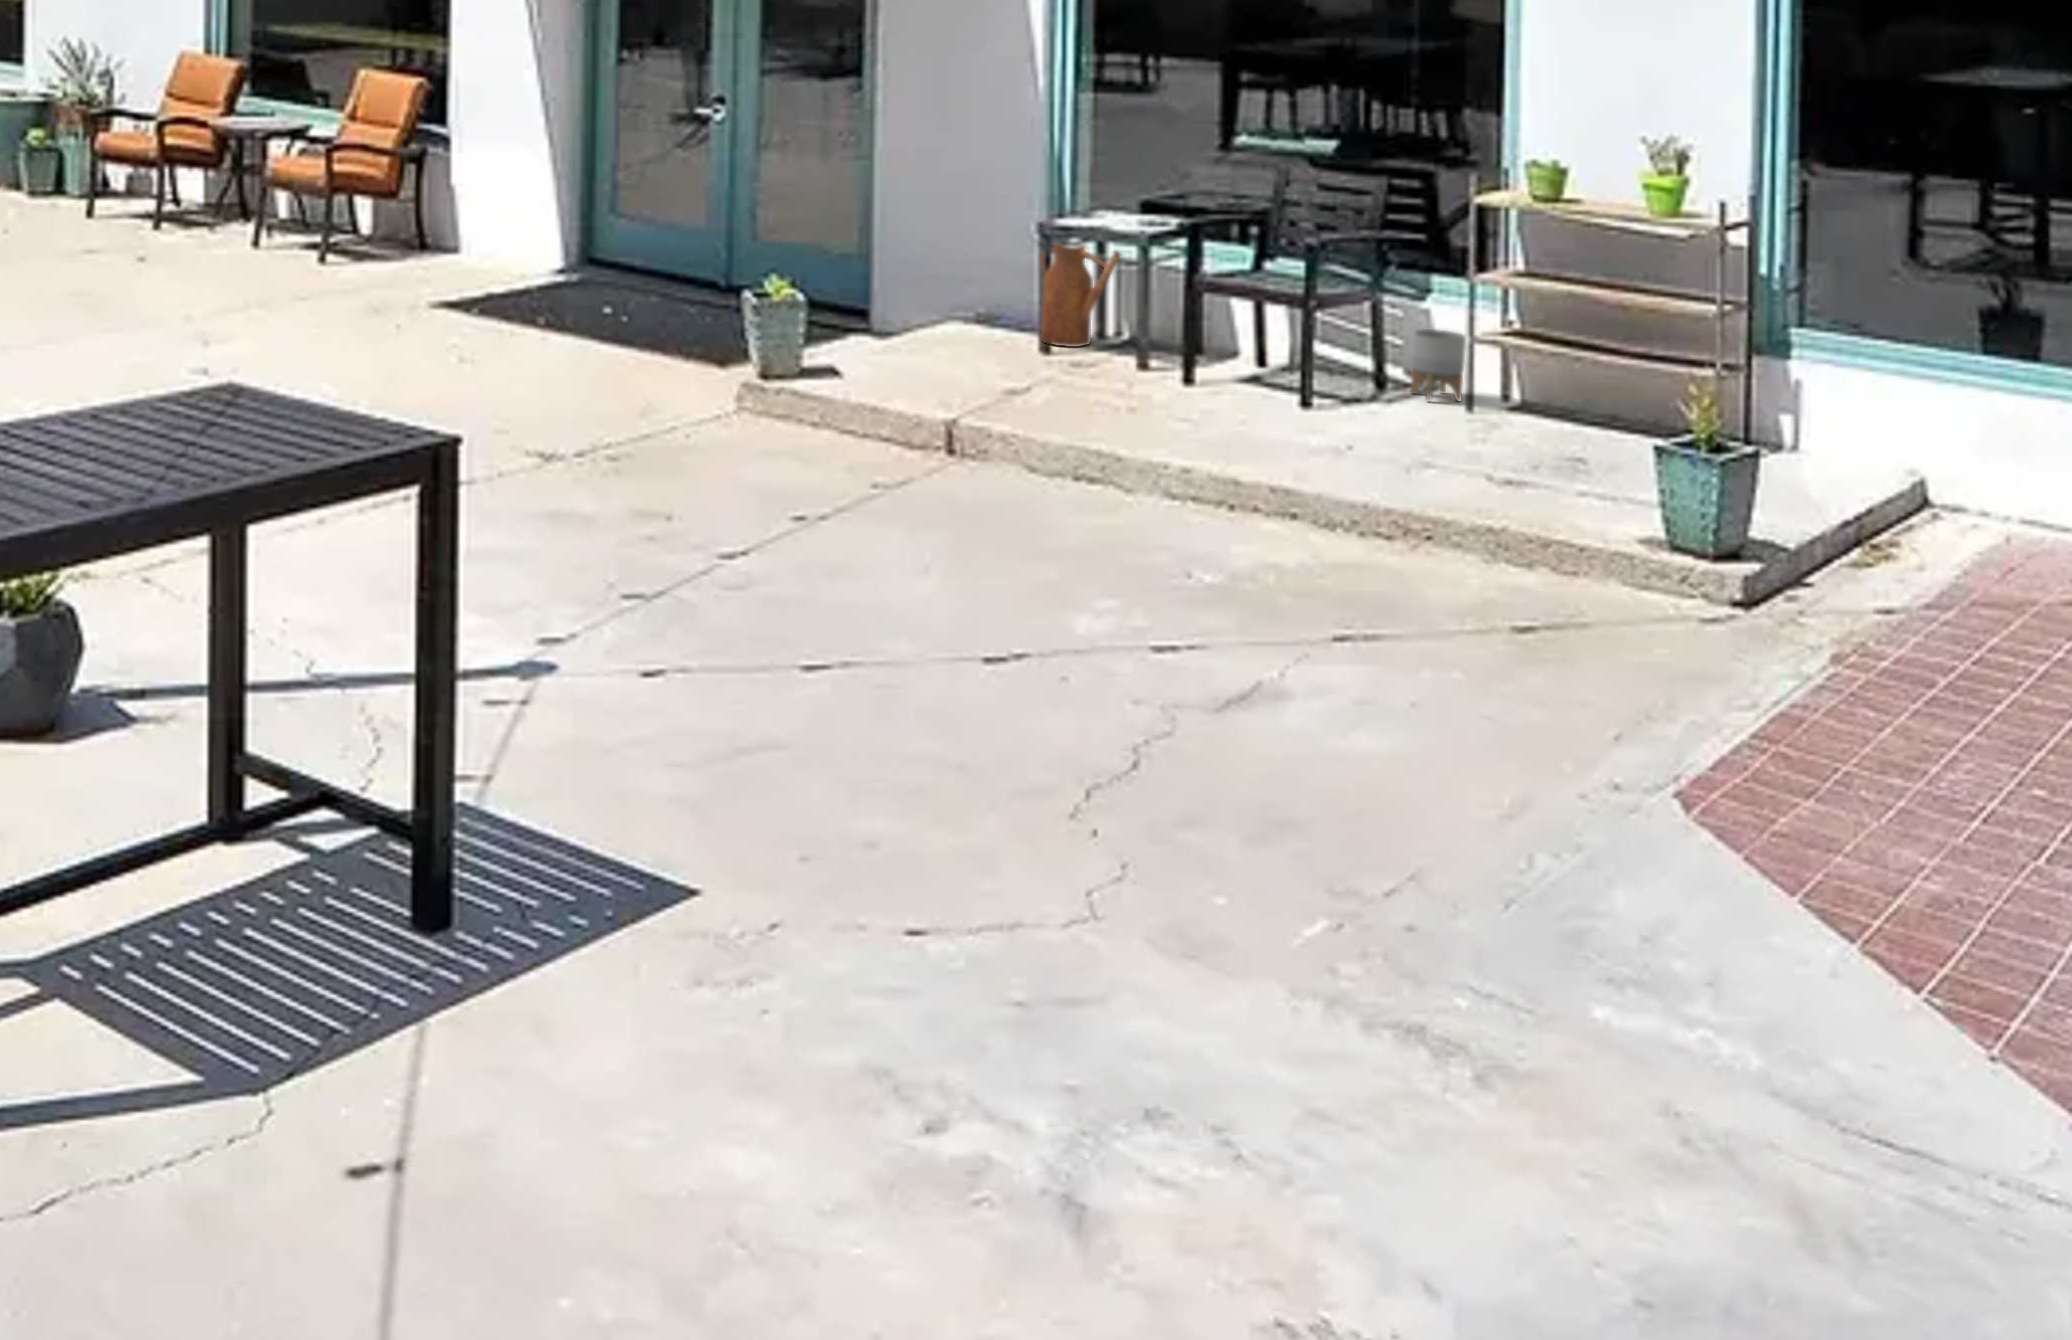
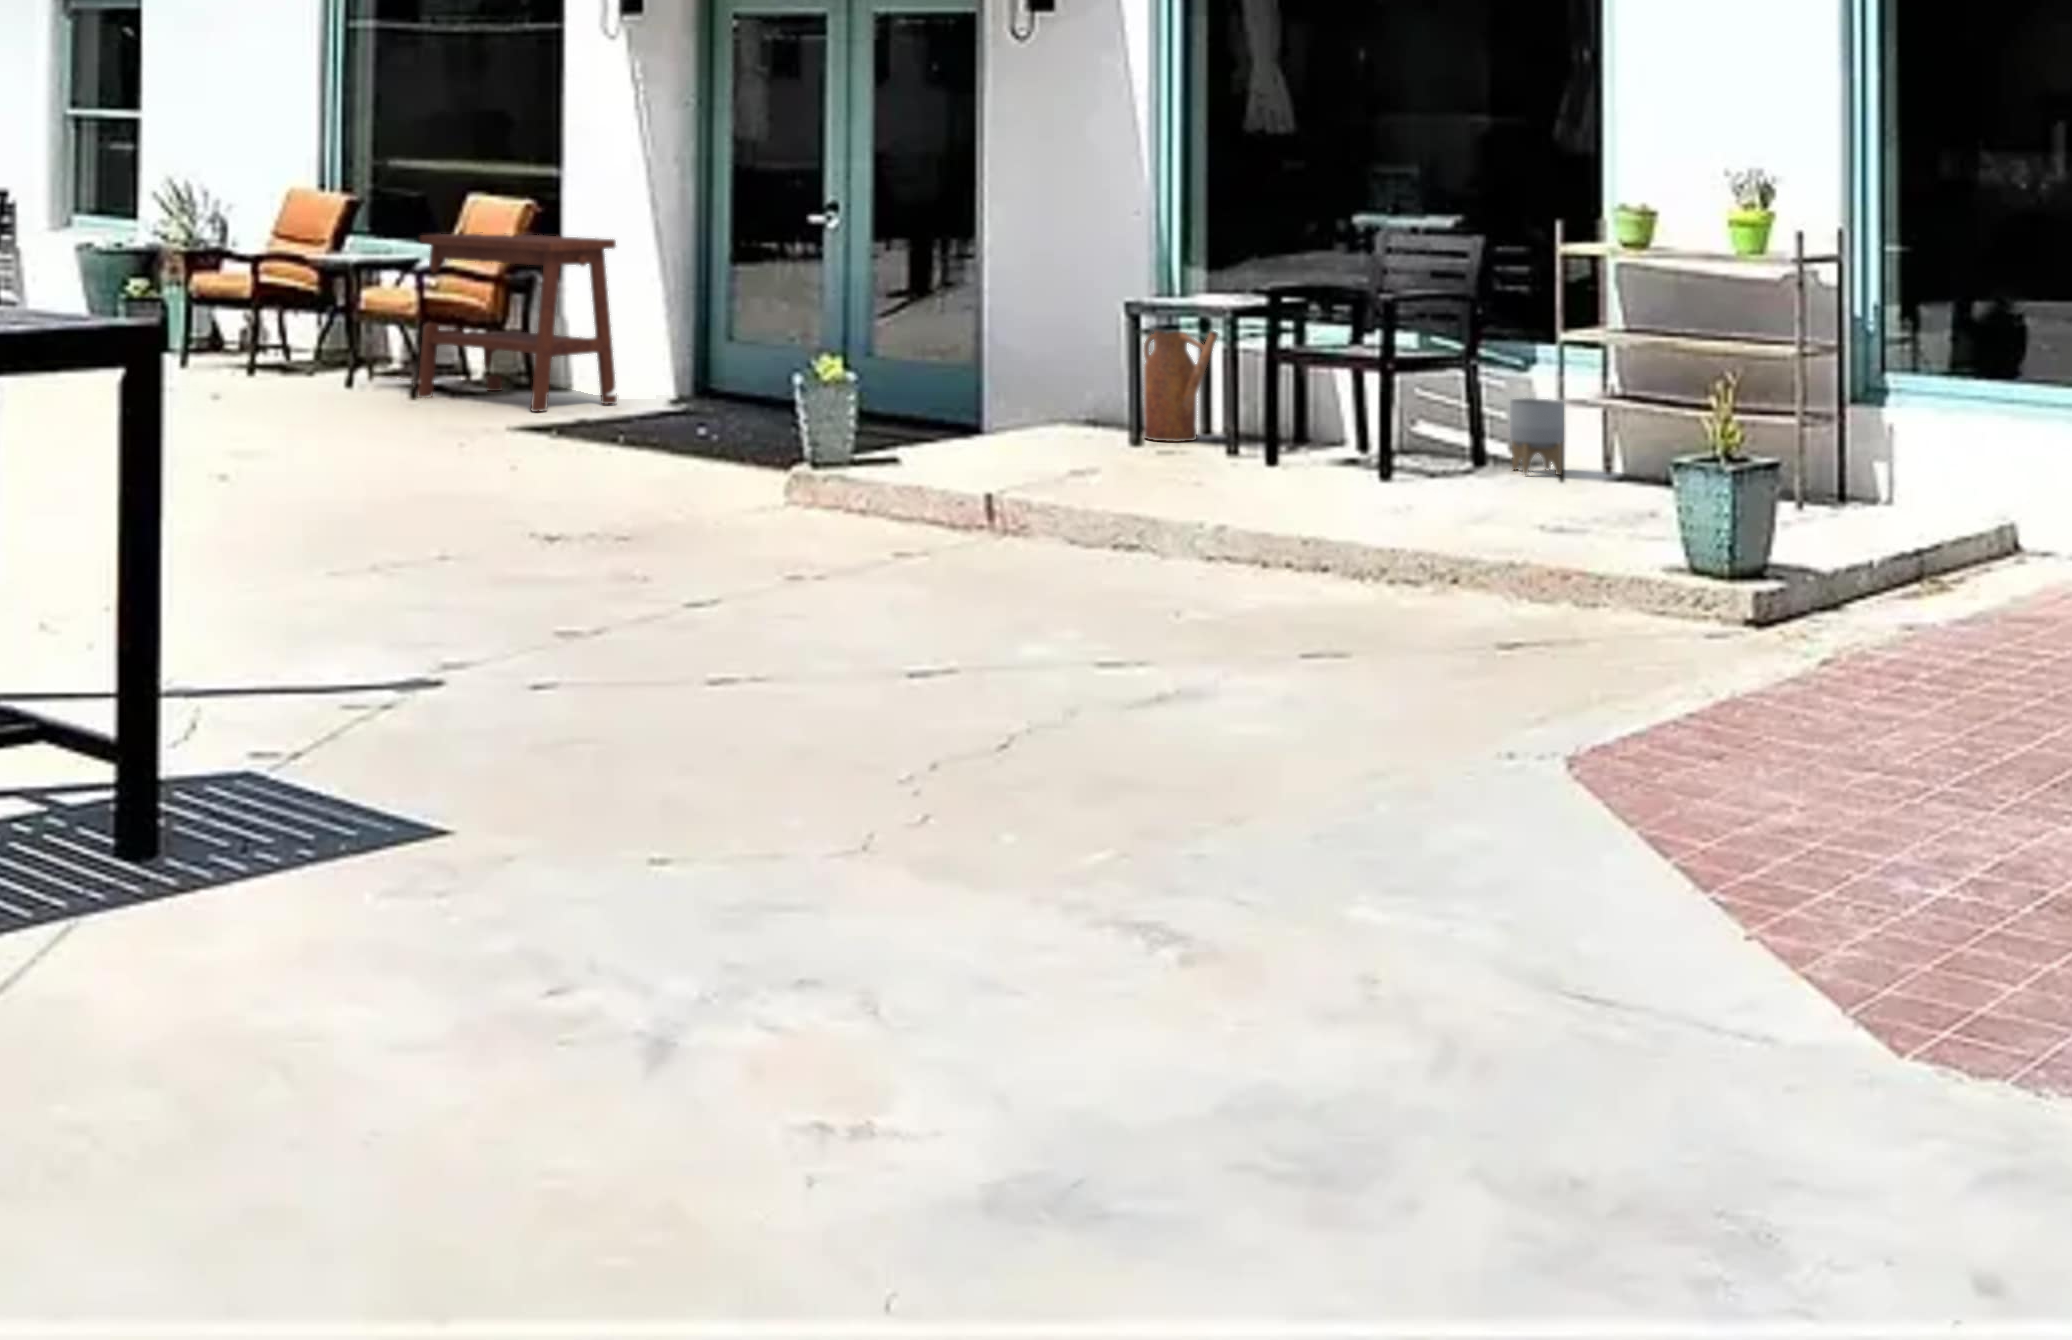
side table: none [315,102,500,274] -> present [417,232,617,412]

